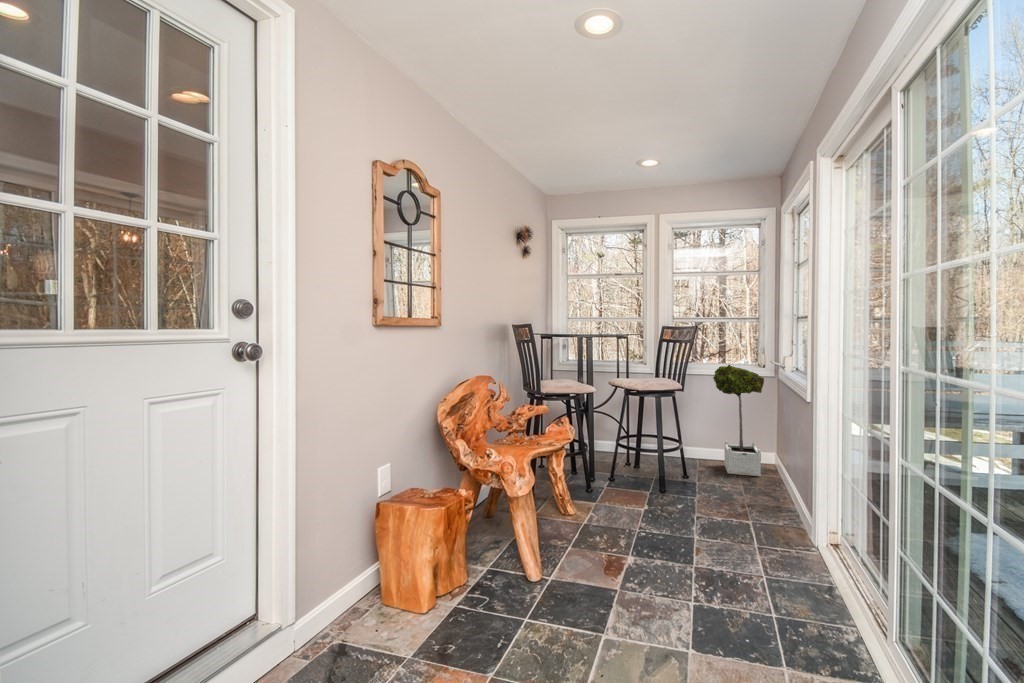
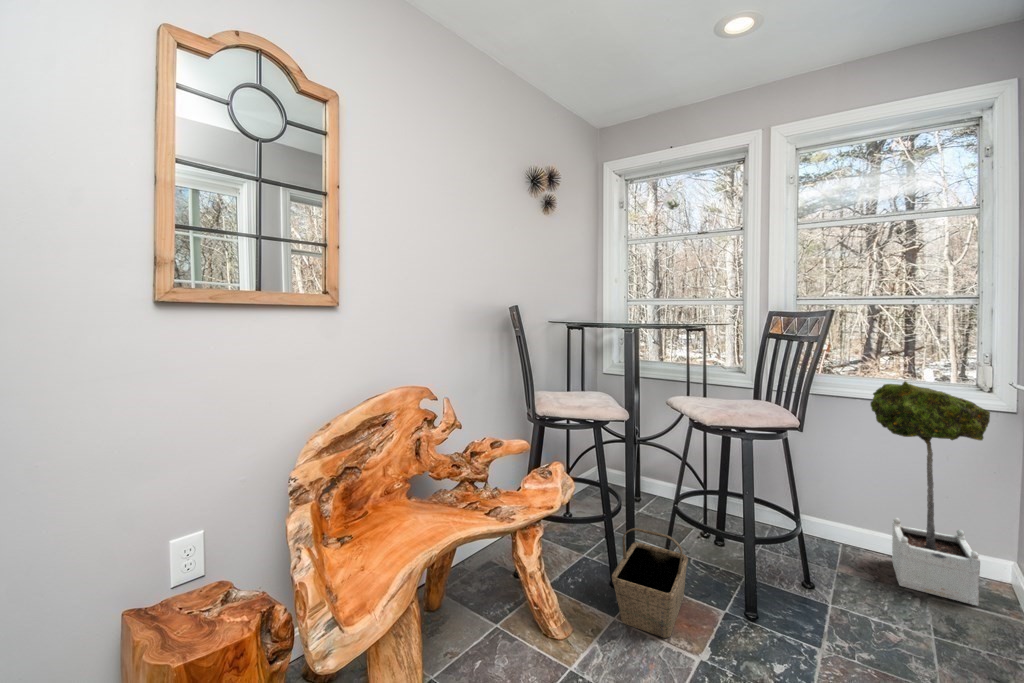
basket: none [596,452,630,504] -> present [612,528,688,638]

